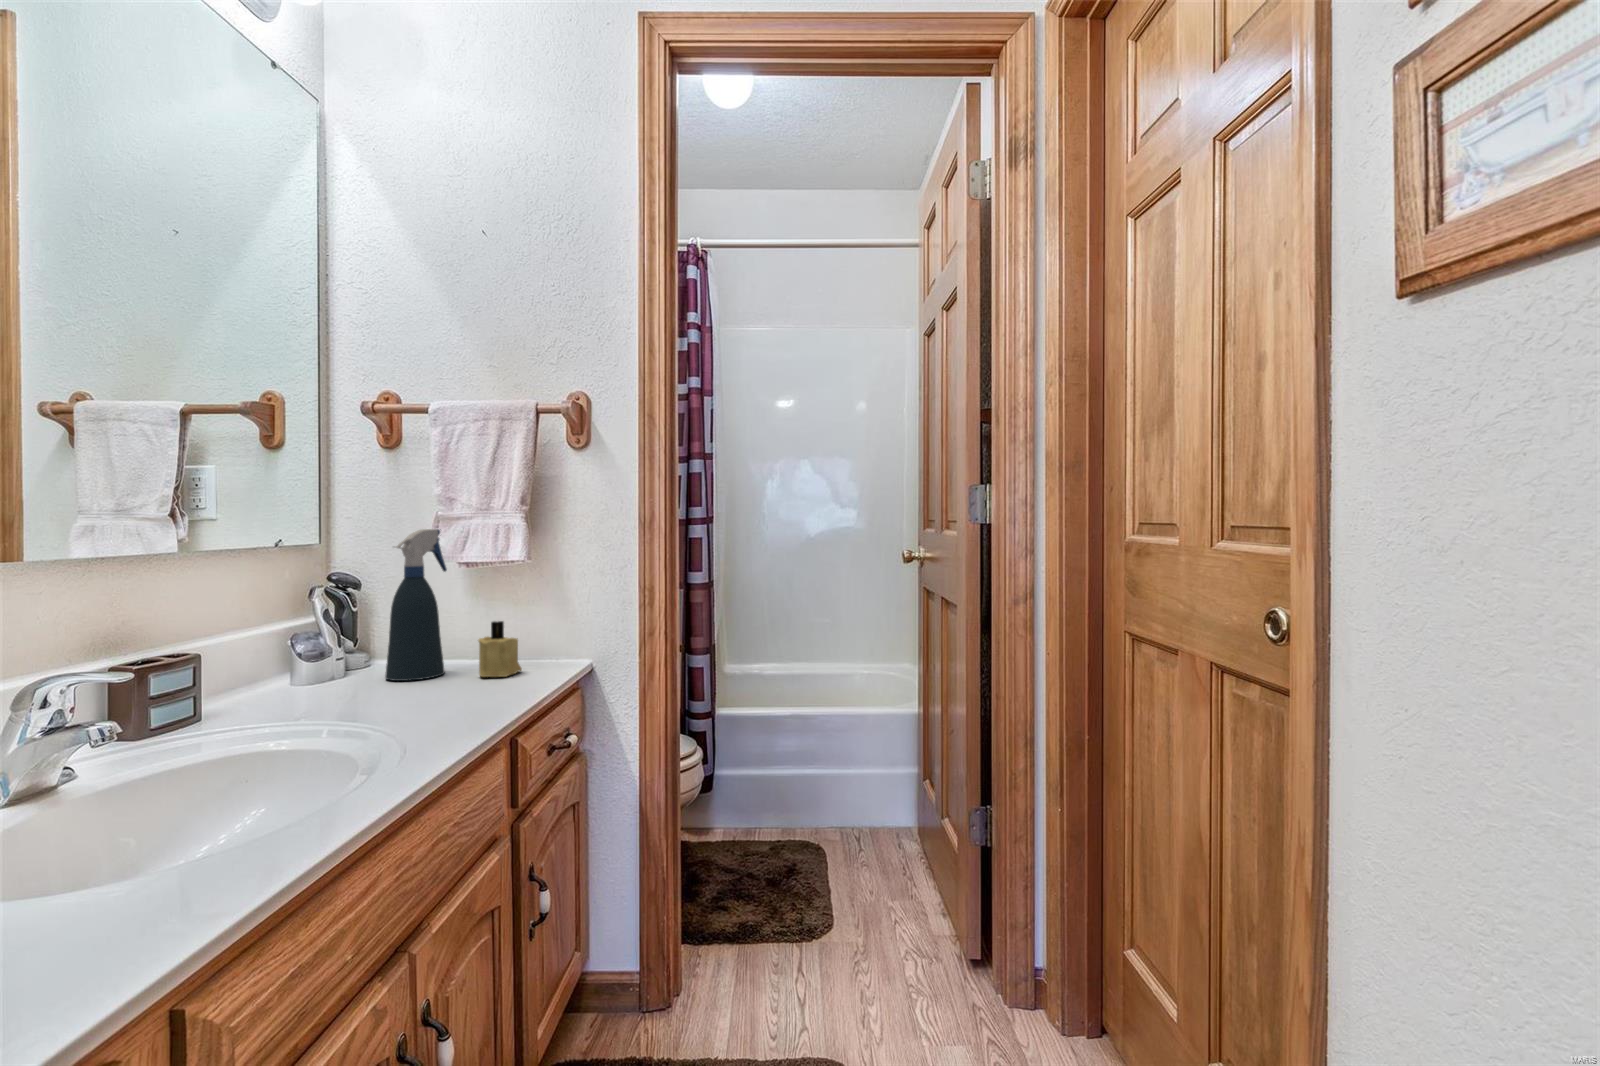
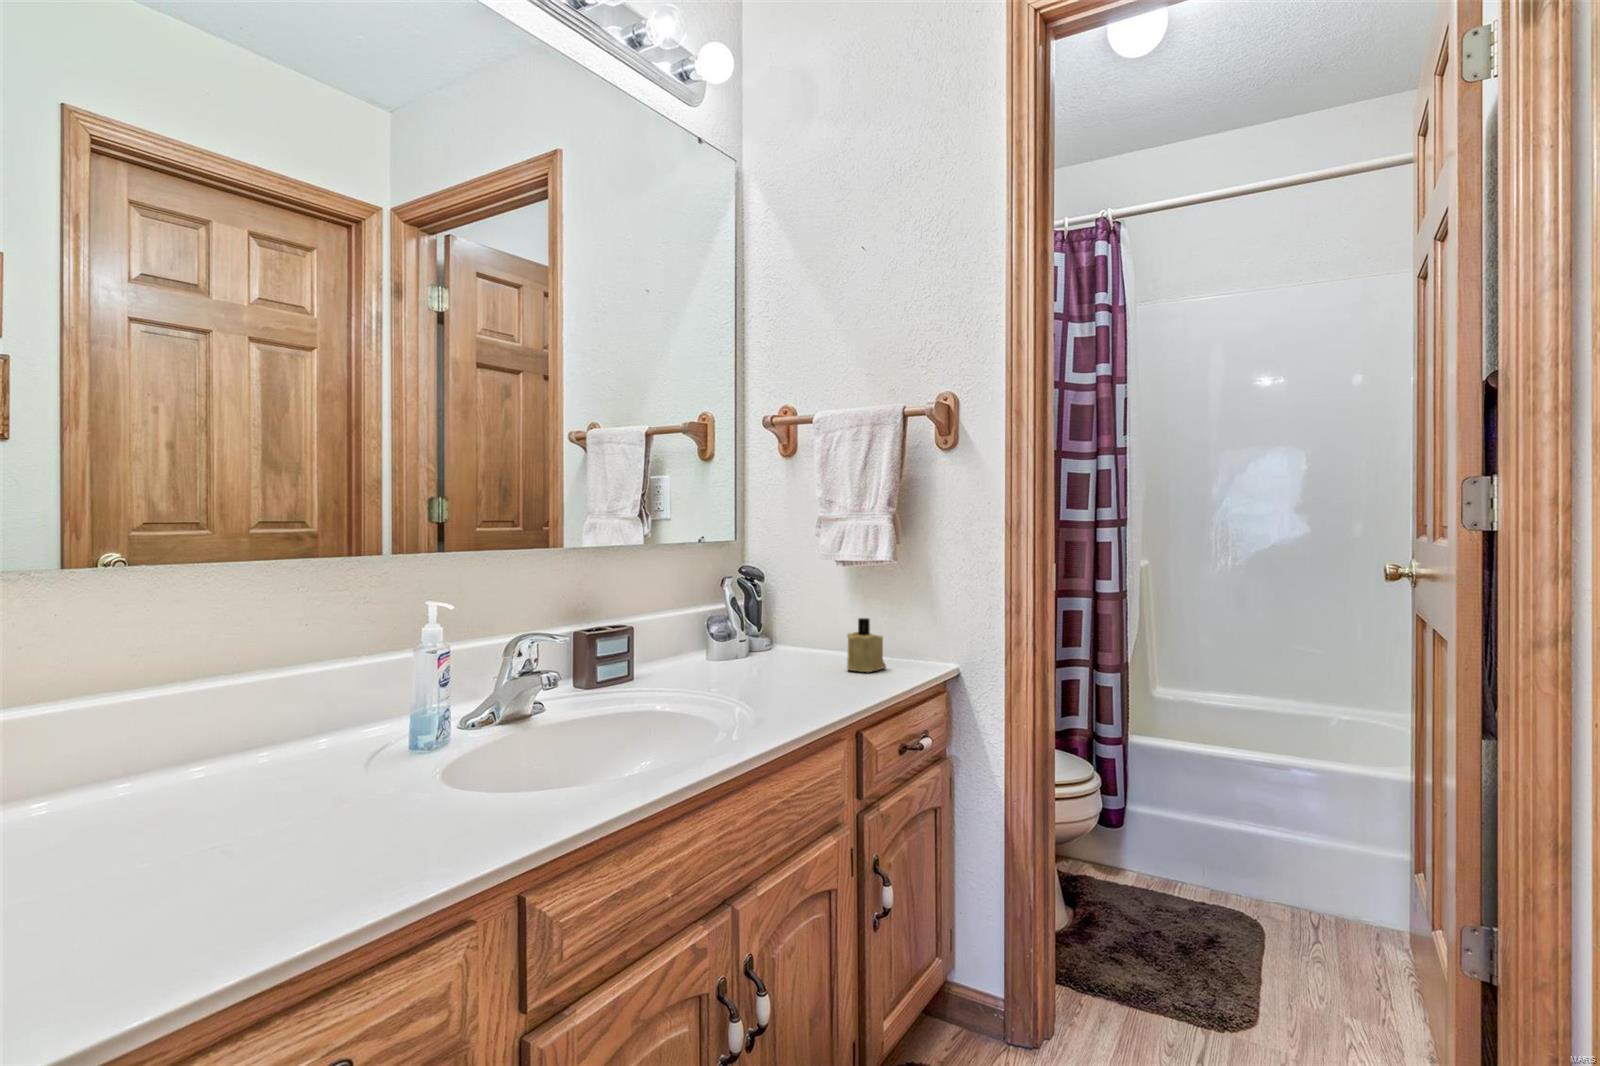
spray bottle: present [385,529,447,681] -> none [774,529,828,666]

